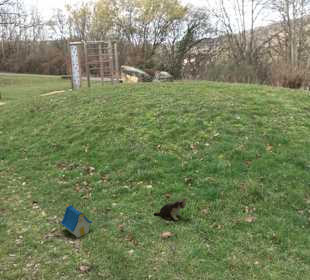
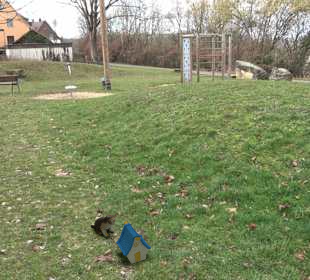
plush toy: present [154,198,188,220] -> present [91,214,117,237]

